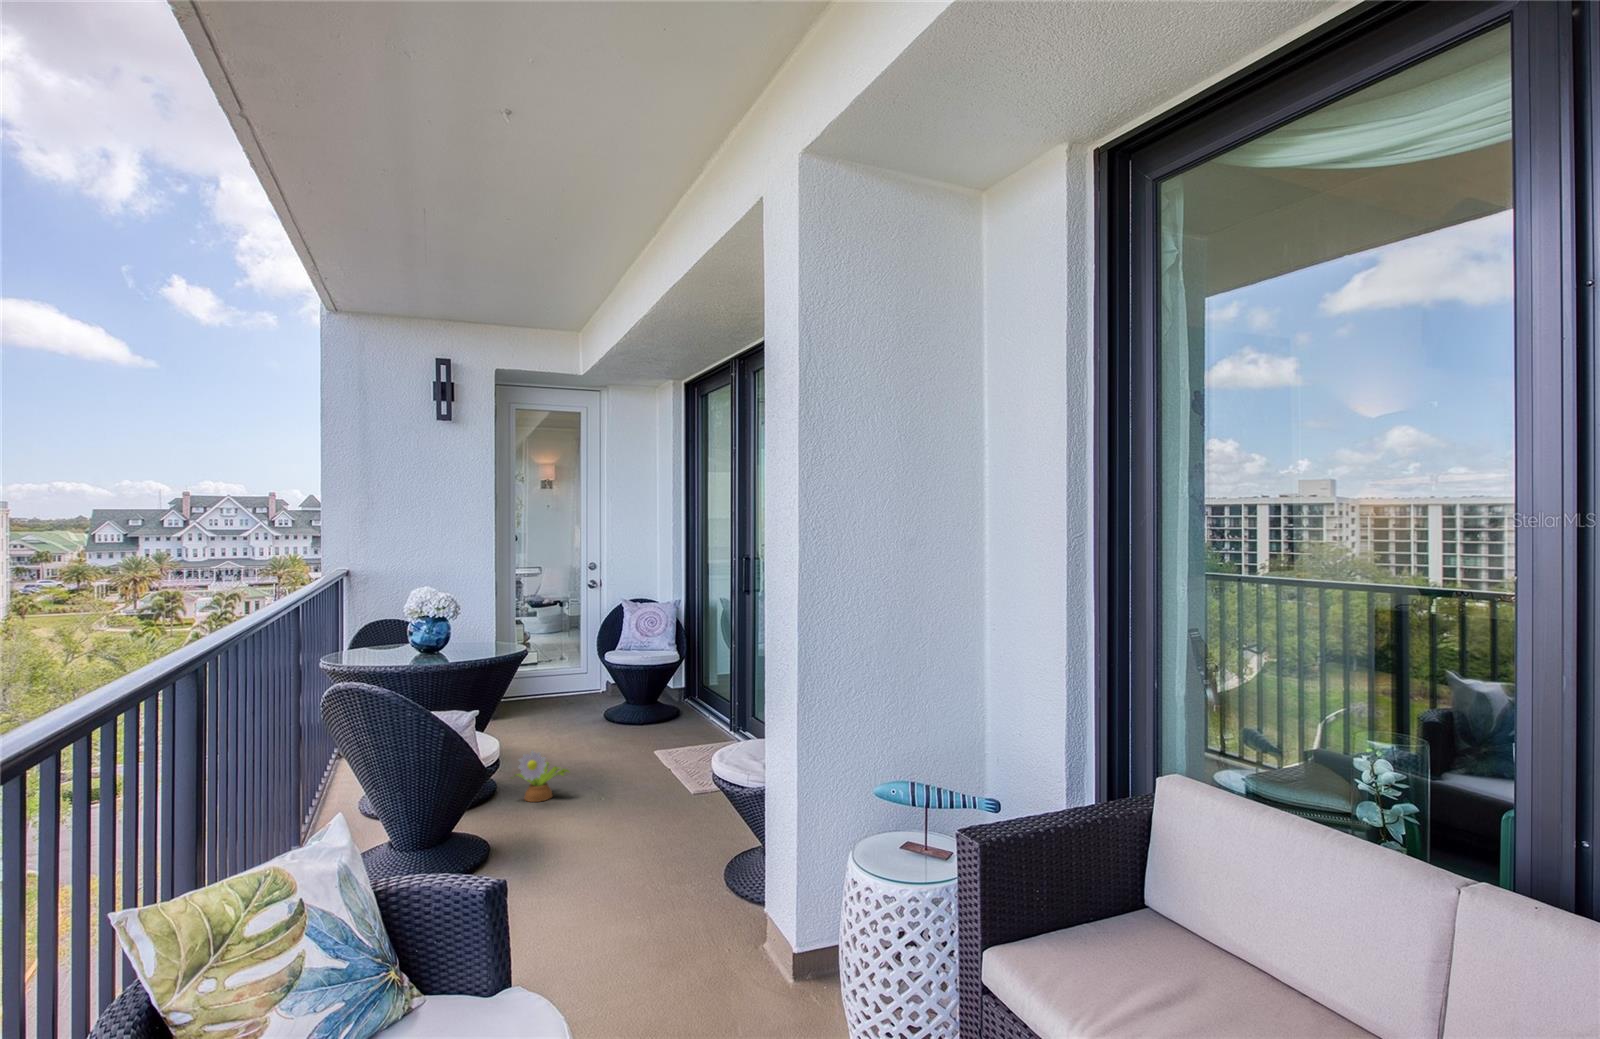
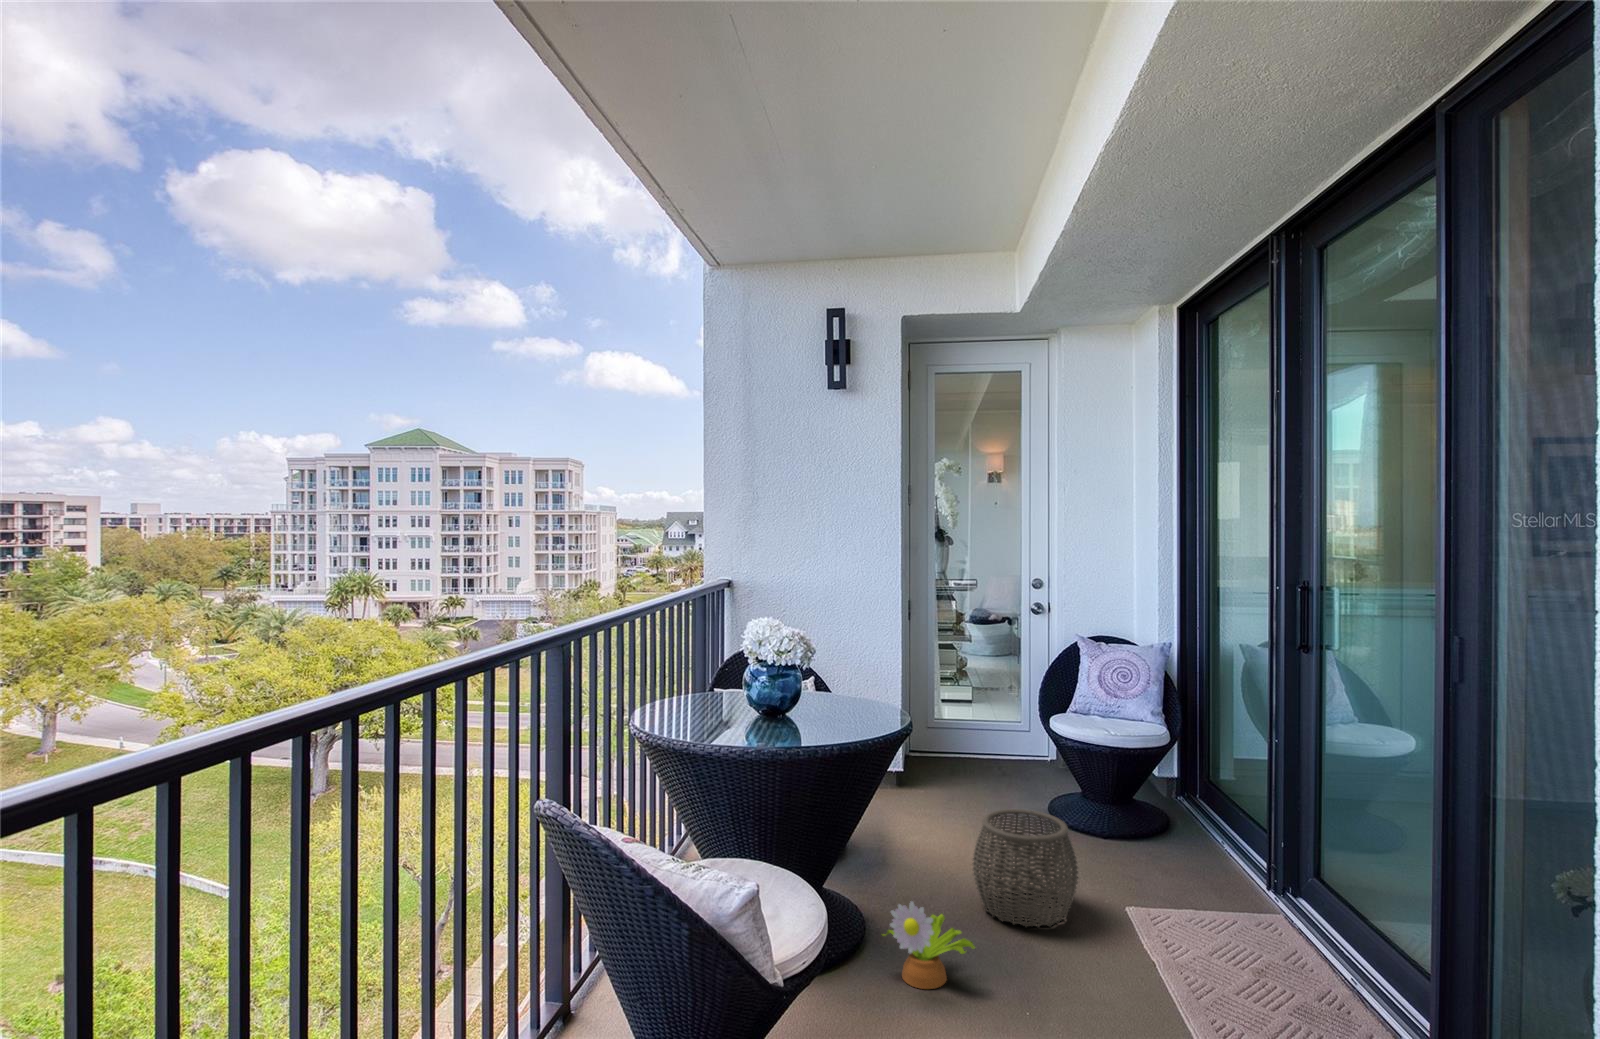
woven basket: none [562,702,627,768] -> present [972,809,1078,927]

